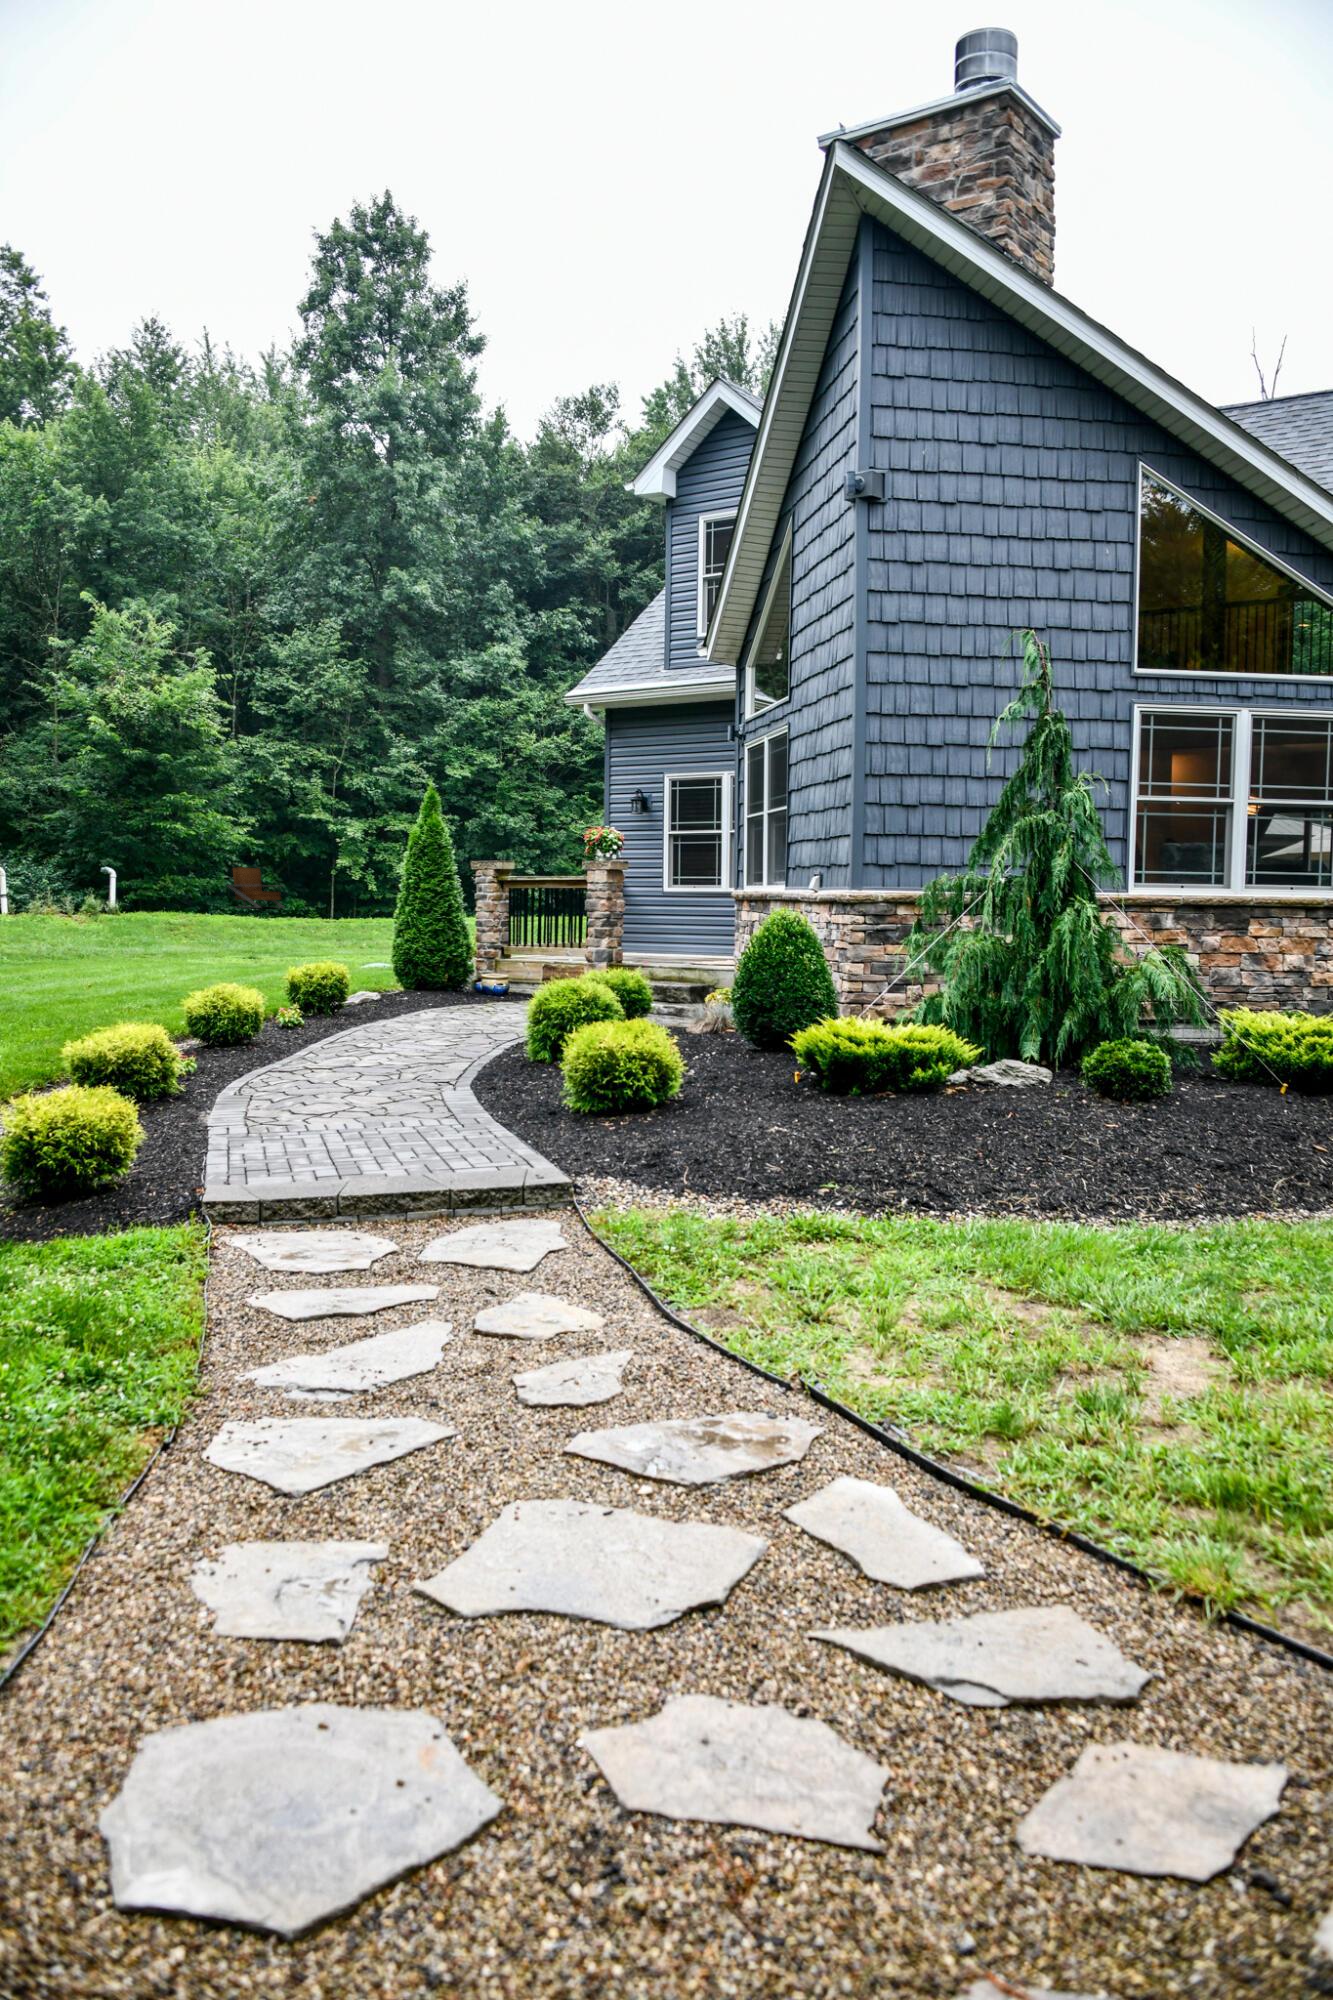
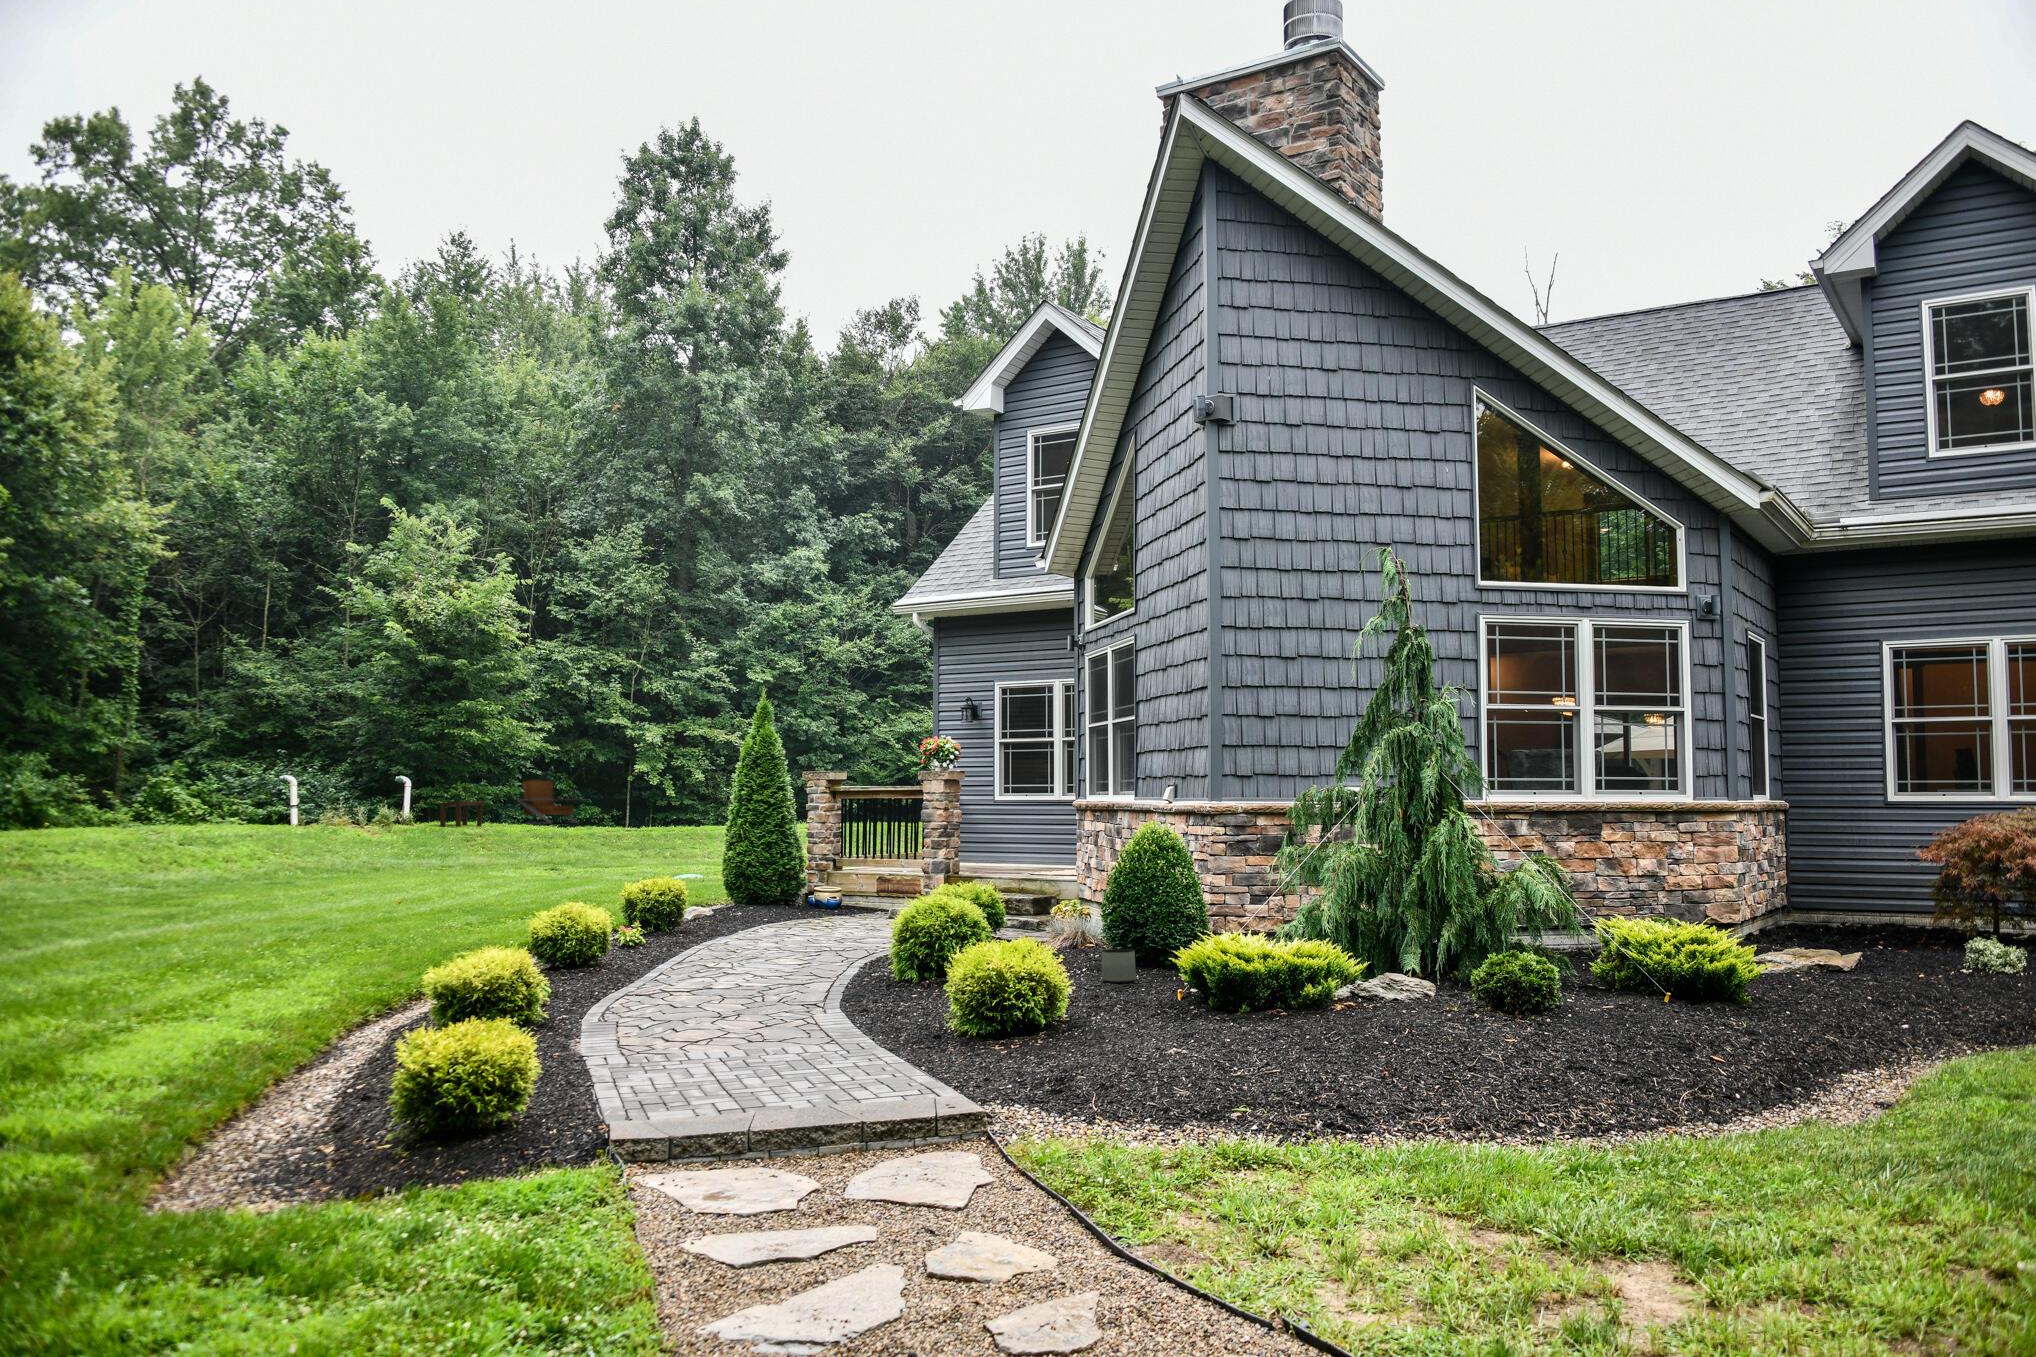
bench: none [154,885,195,909] -> present [440,801,484,827]
planter: none [730,1030,763,1062] -> present [1102,949,1136,983]

